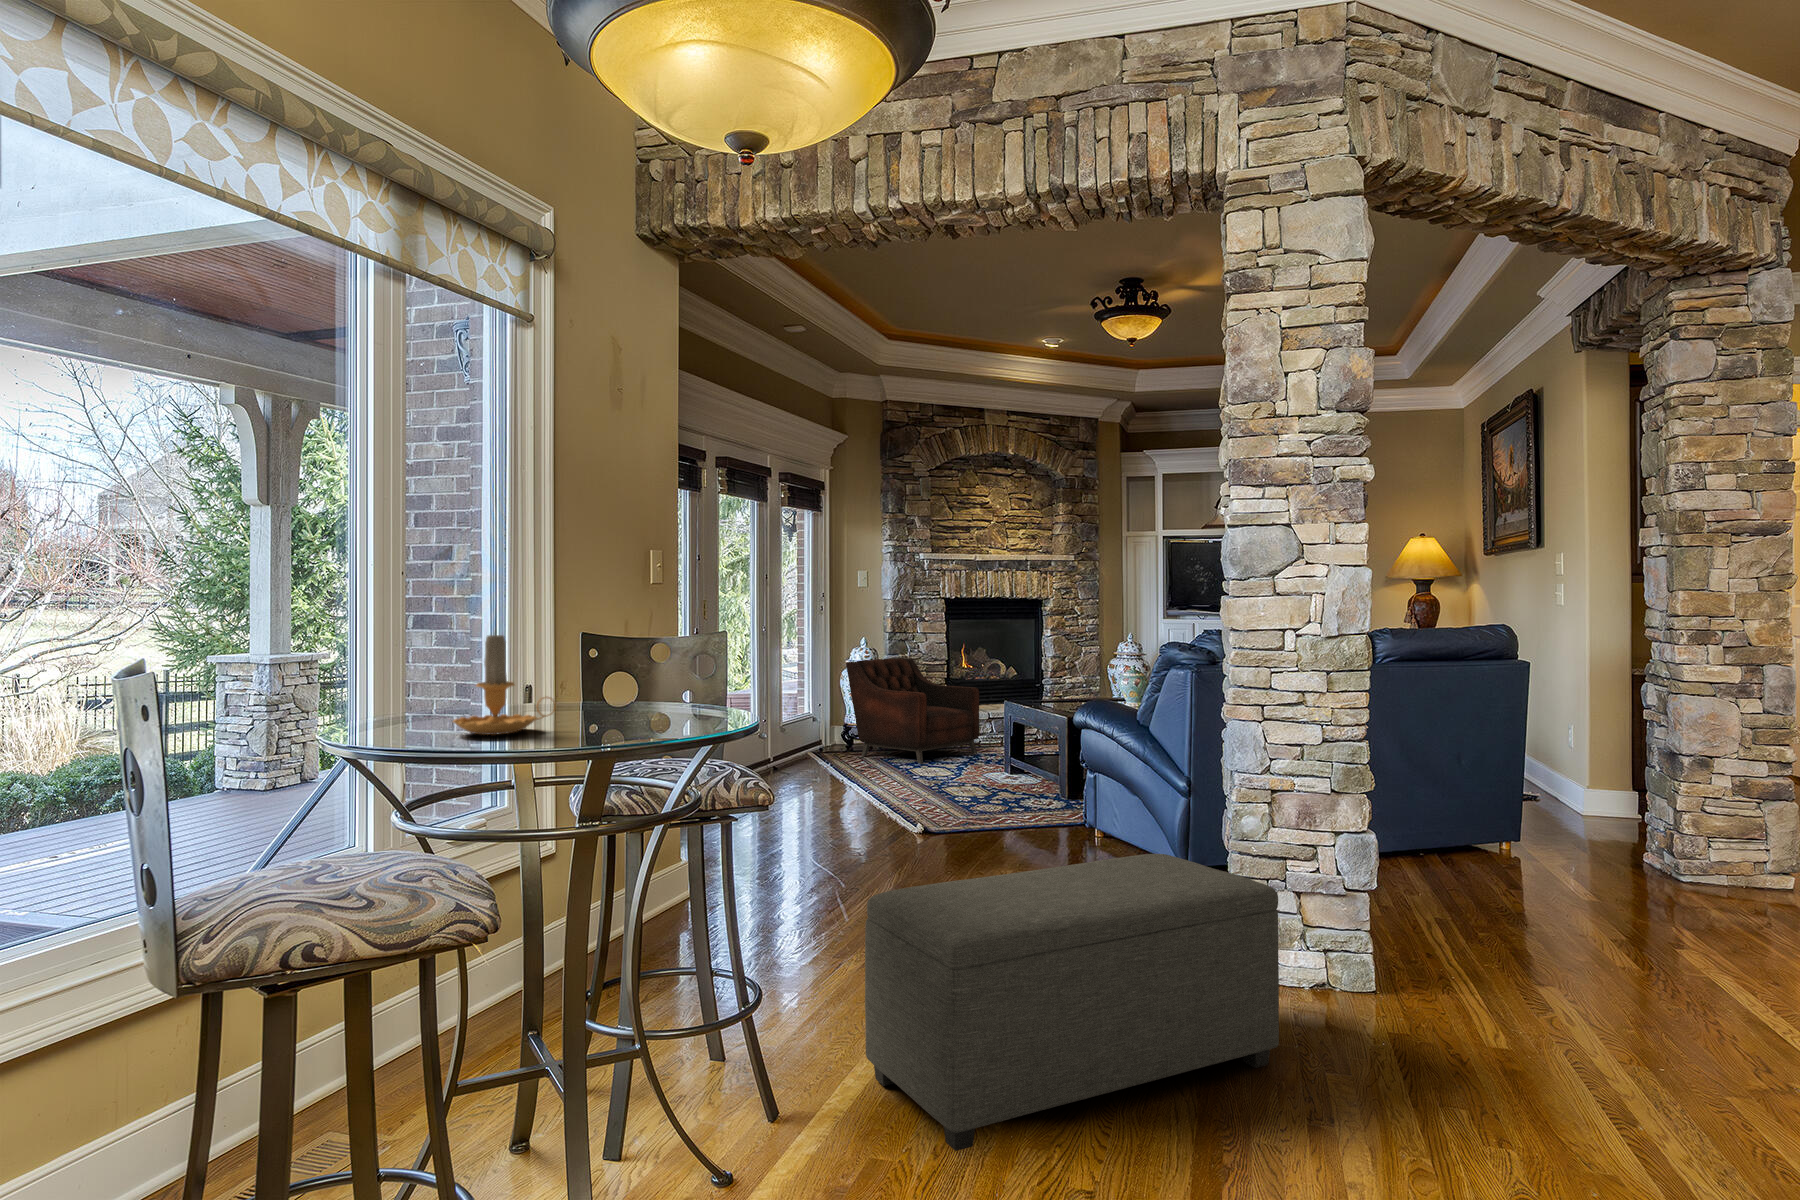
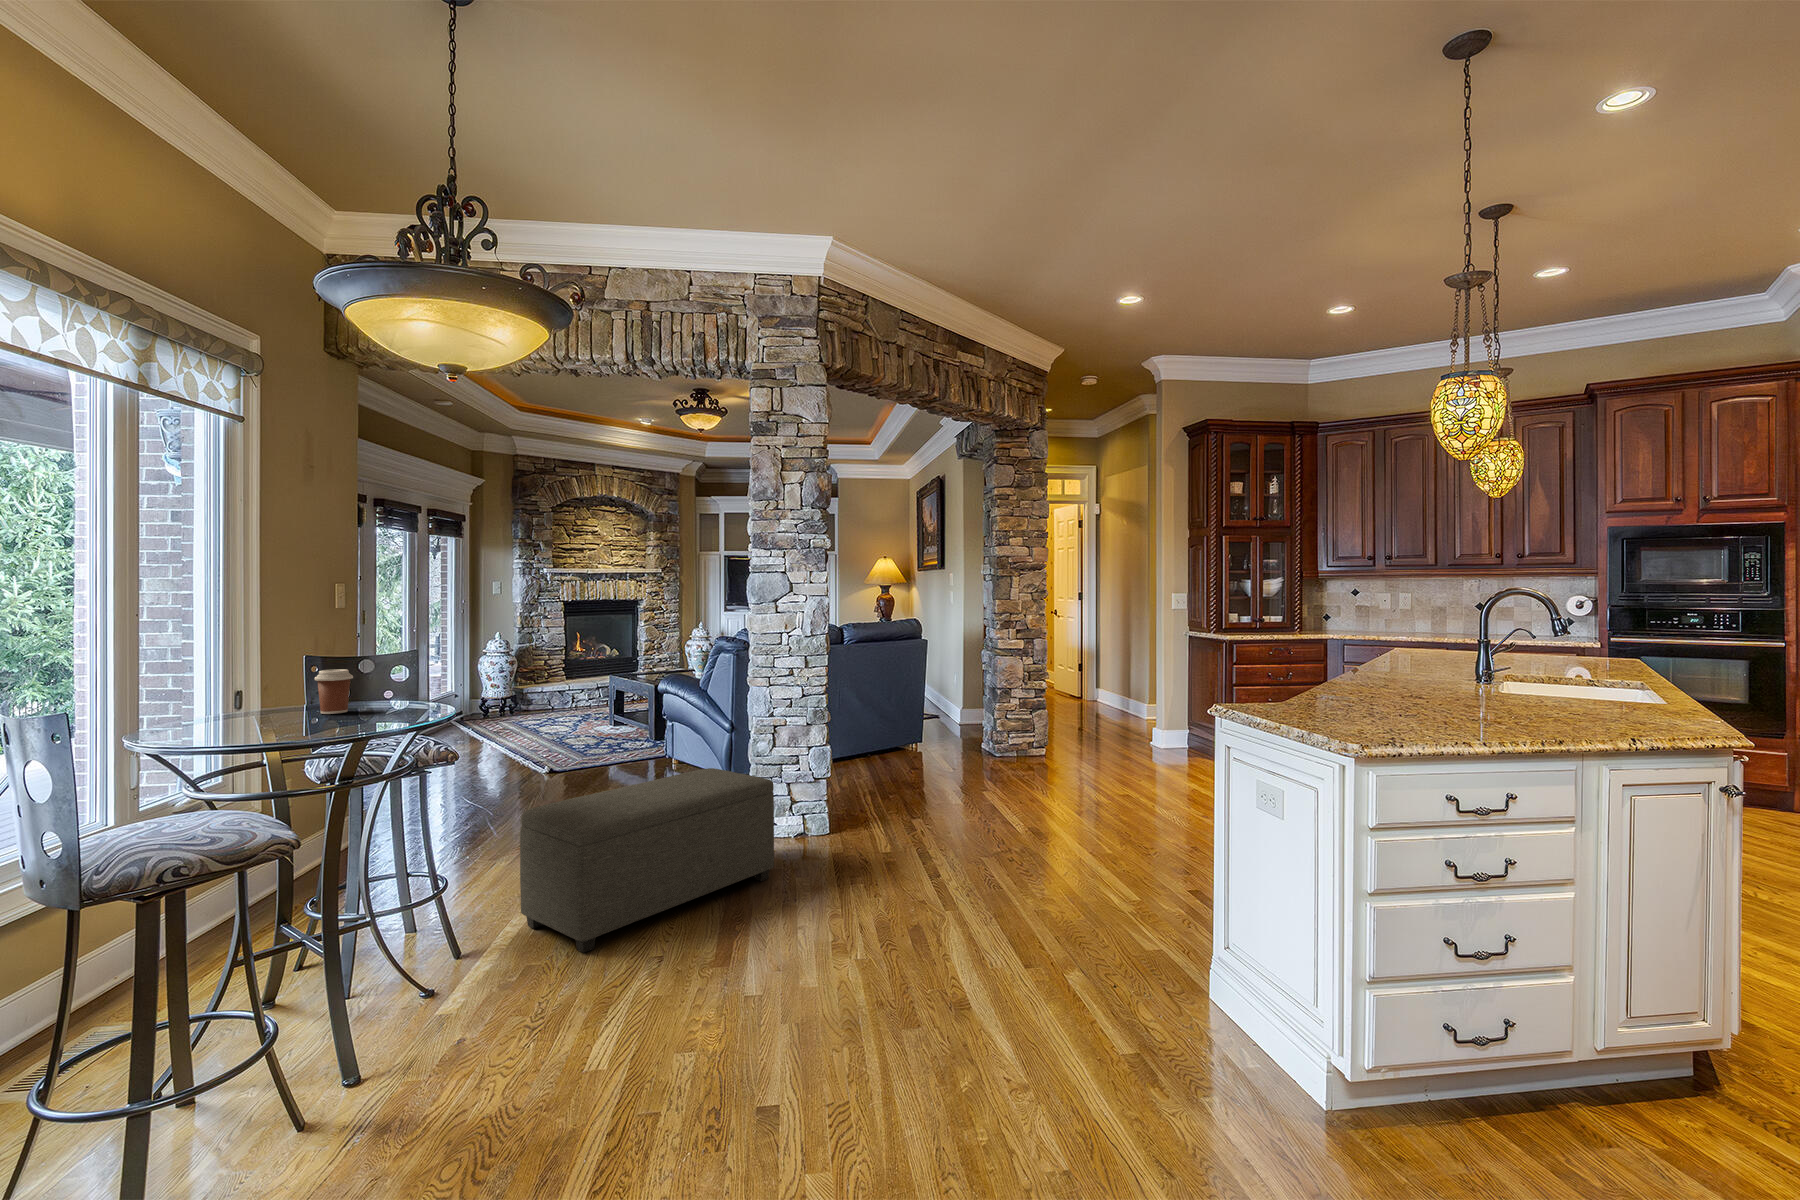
candle: present [453,635,556,735] -> none [216,658,299,729]
coffee cup: none [583,655,632,720] -> present [315,669,353,714]
armchair: present [846,658,979,763] -> none [483,646,592,724]

